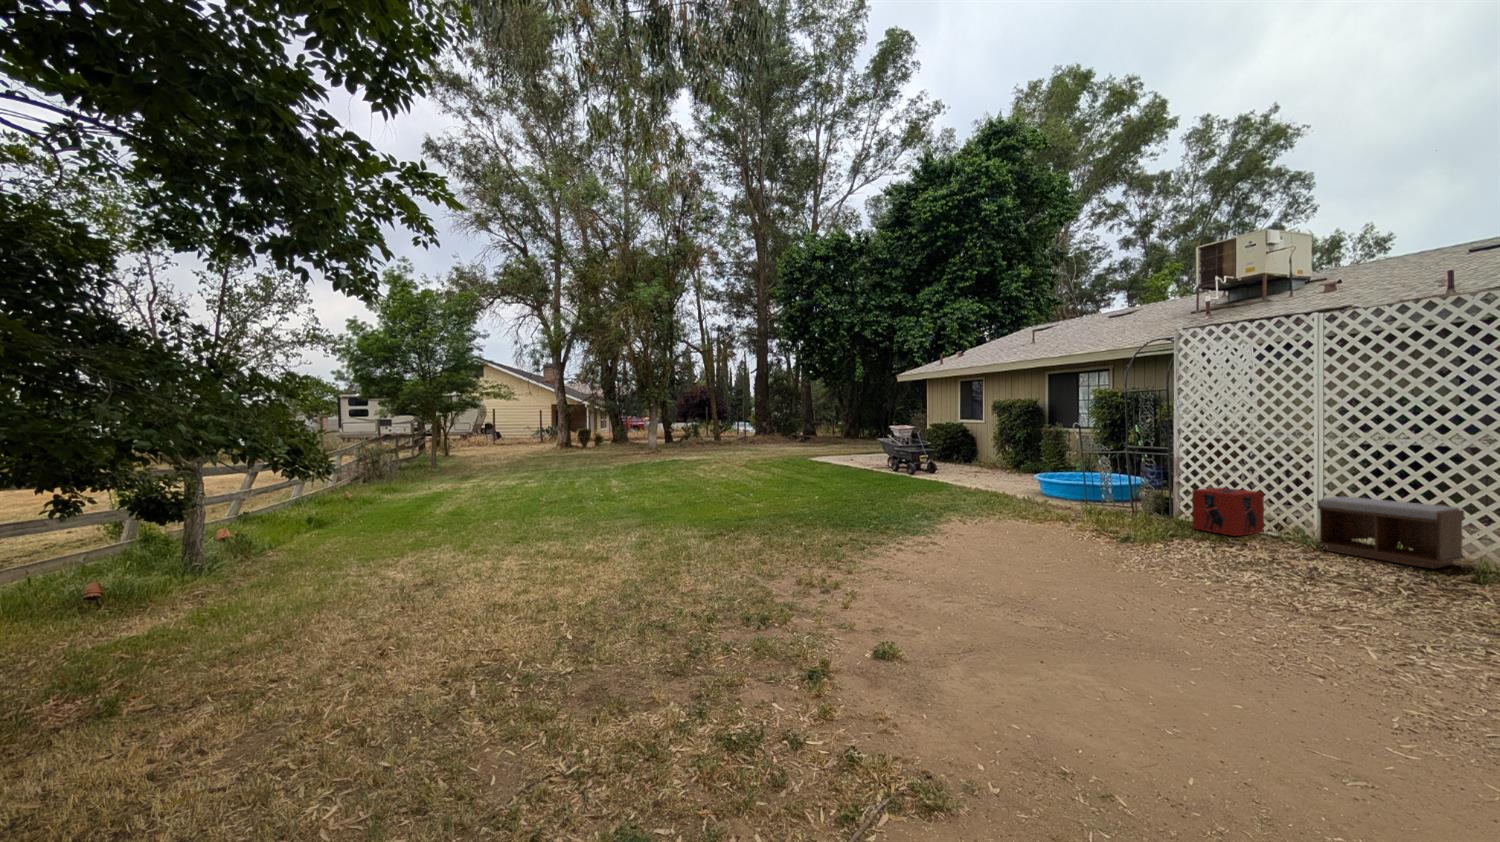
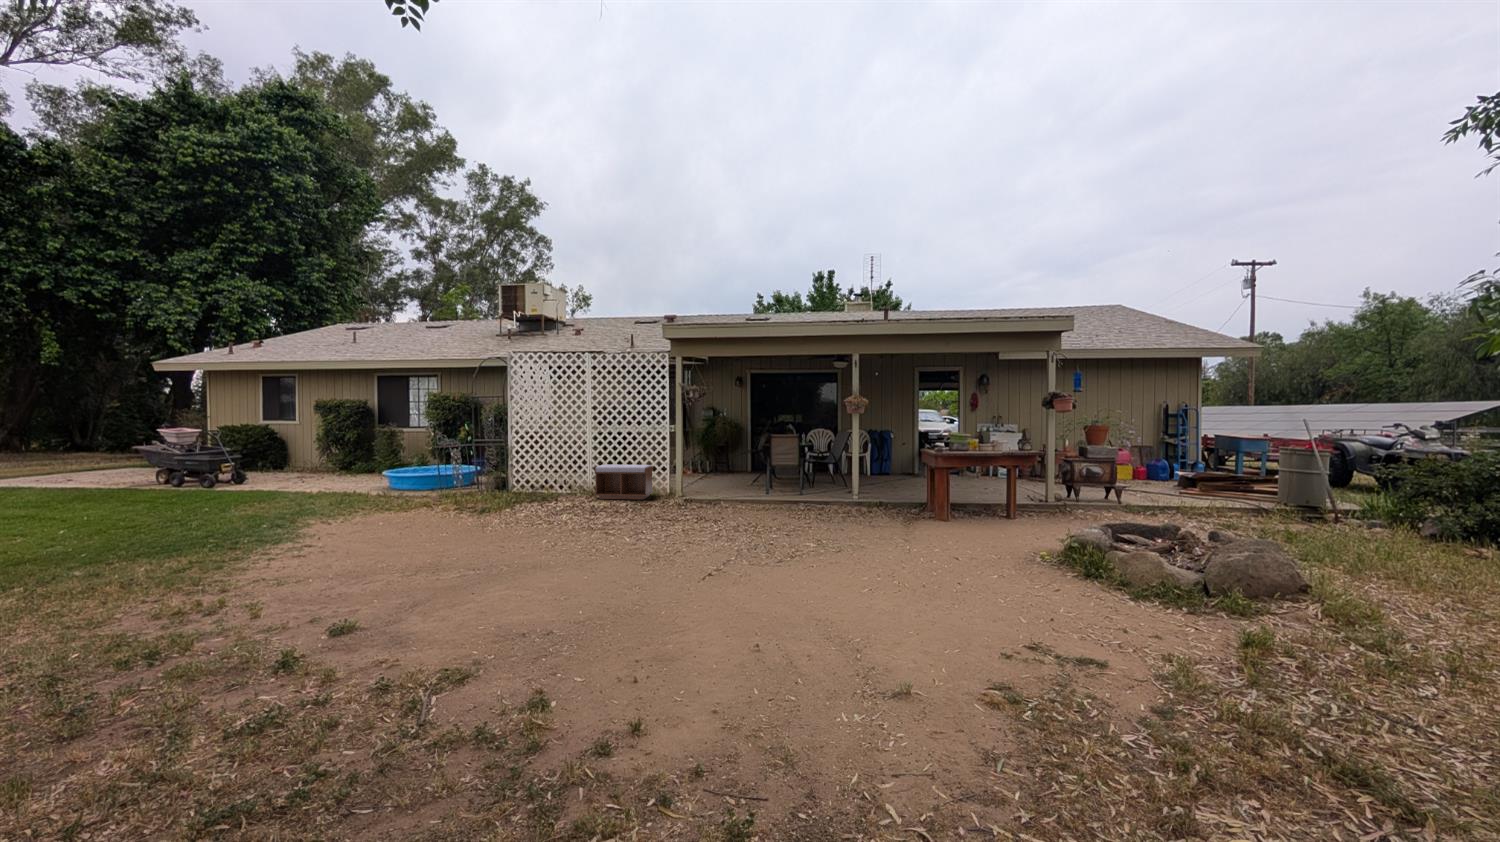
storage box: present [1192,488,1264,536] -> none [525,466,565,498]

